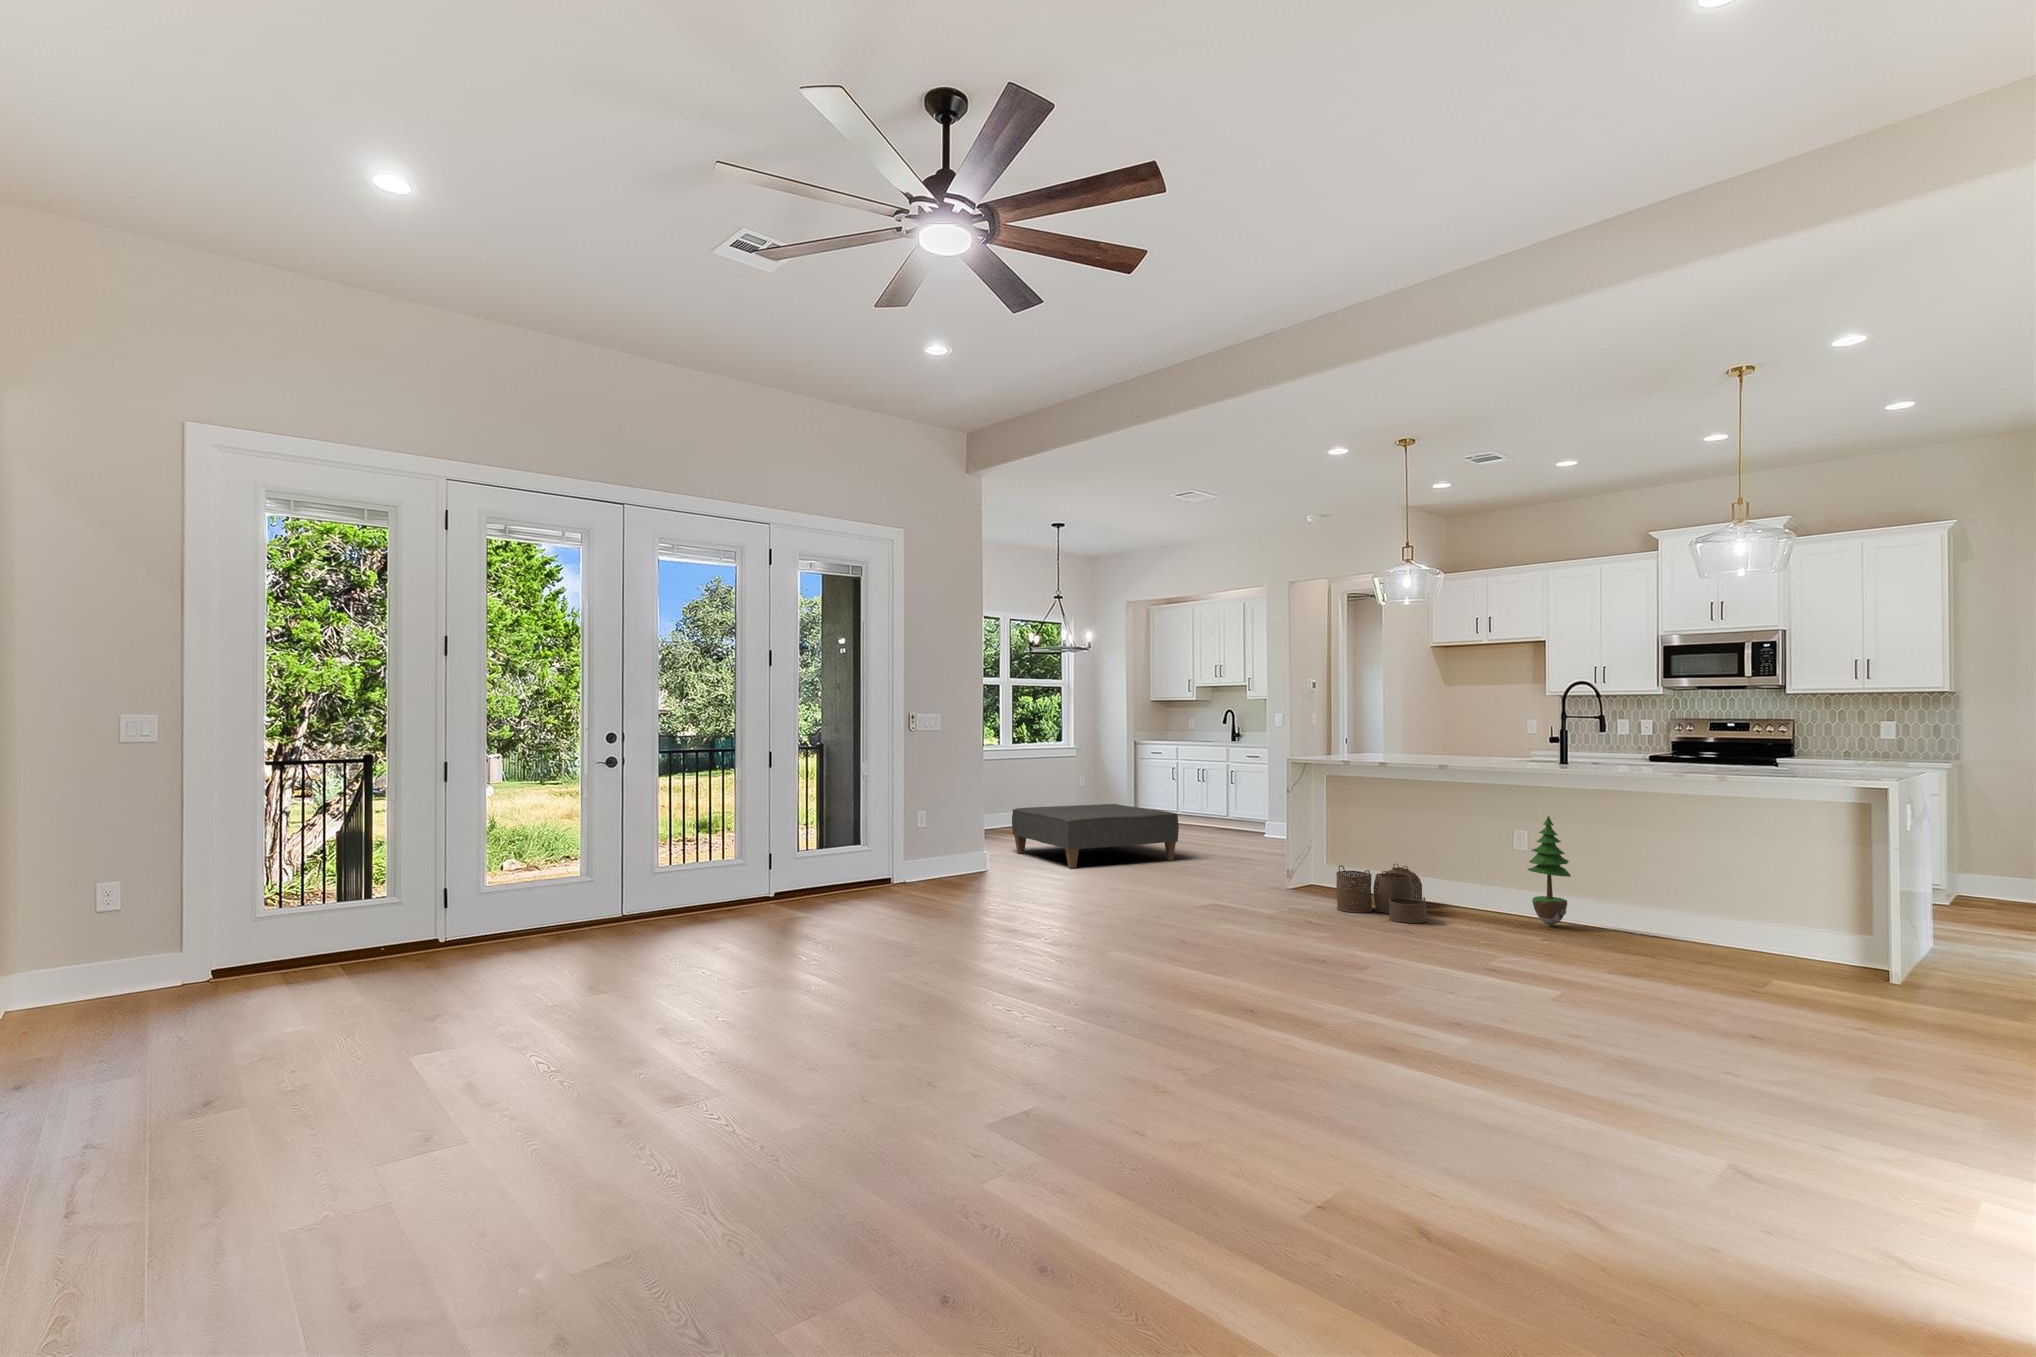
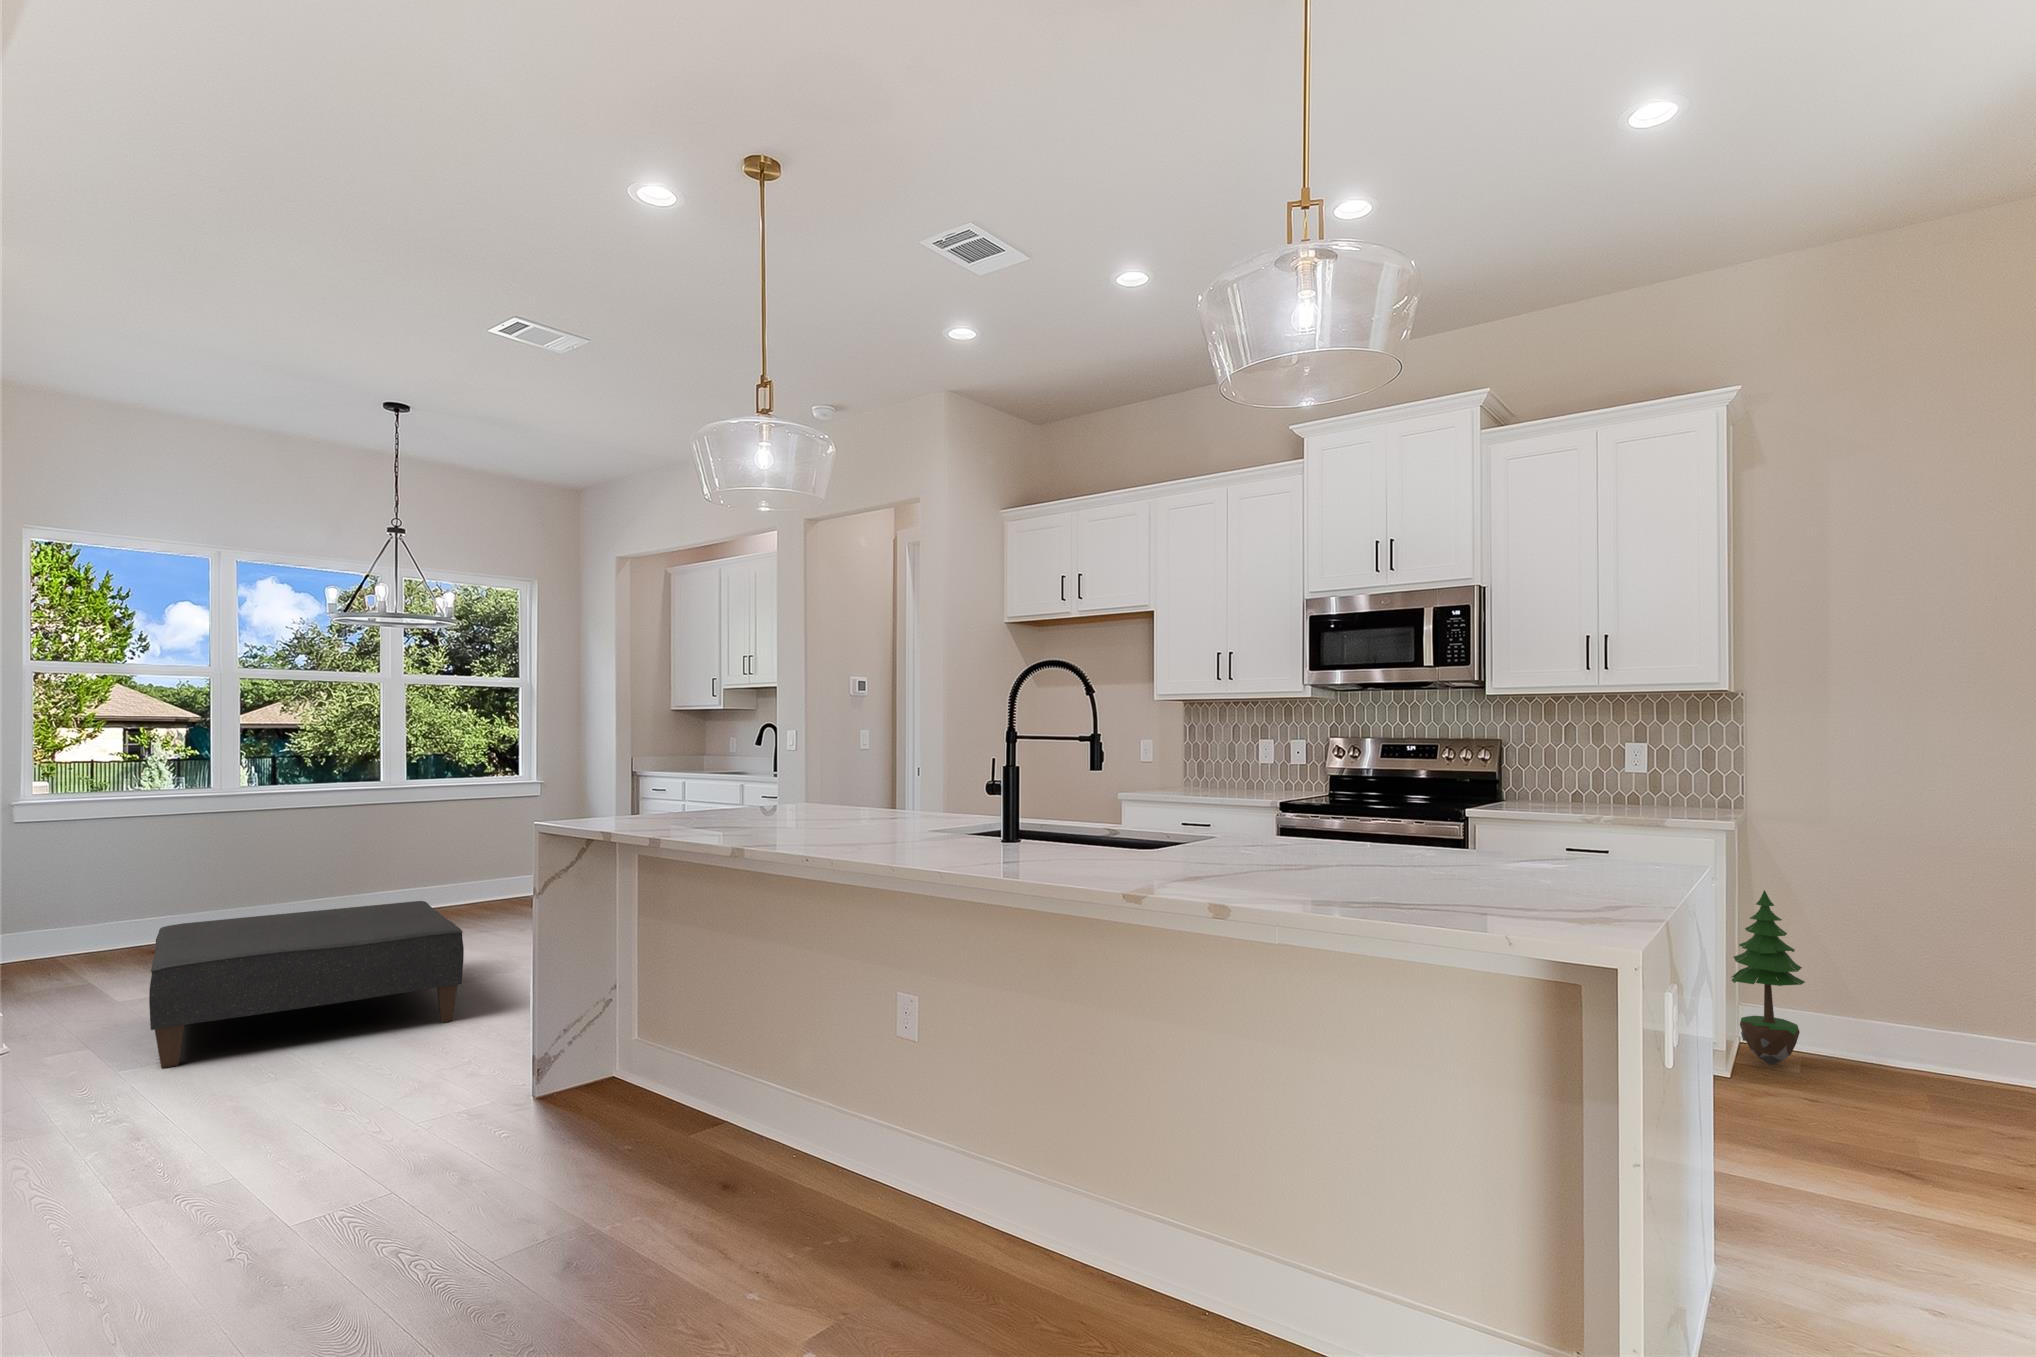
potted tree: present [1528,816,1571,926] -> present [1732,890,1805,1065]
woven basket: present [1336,864,1427,923] -> none [486,1082,733,1293]

